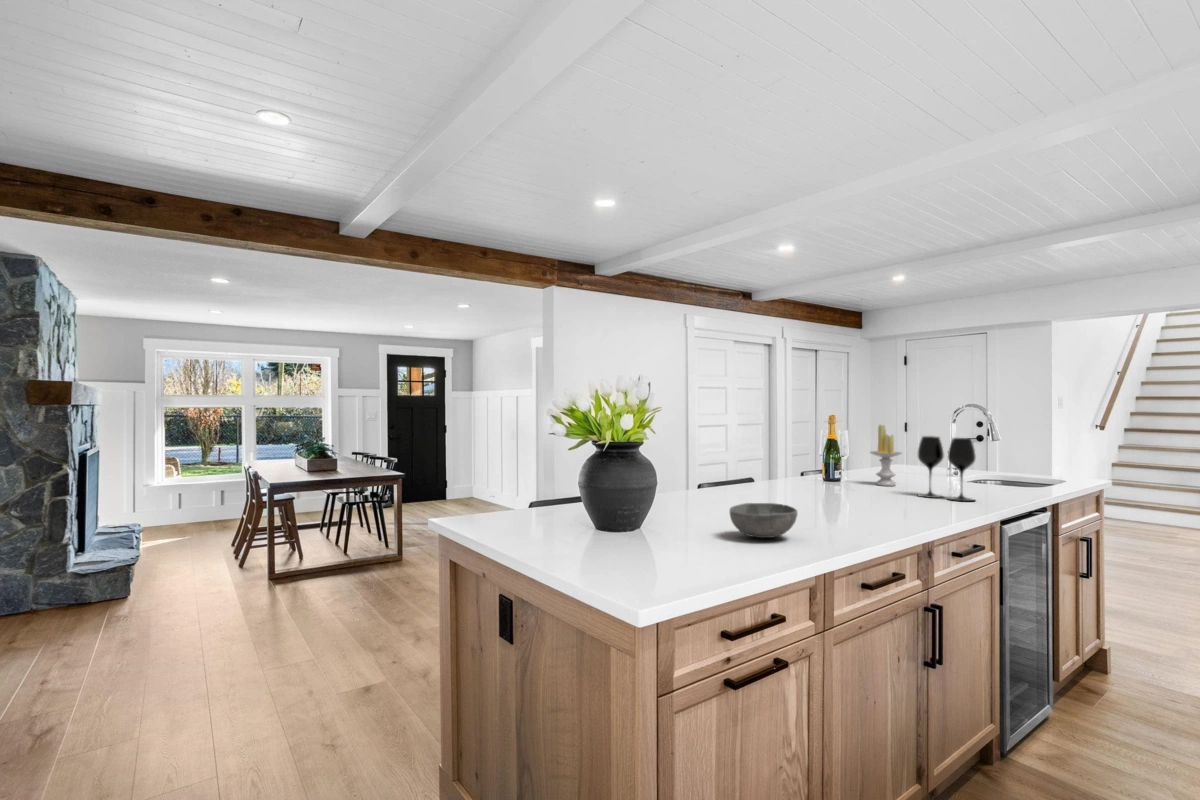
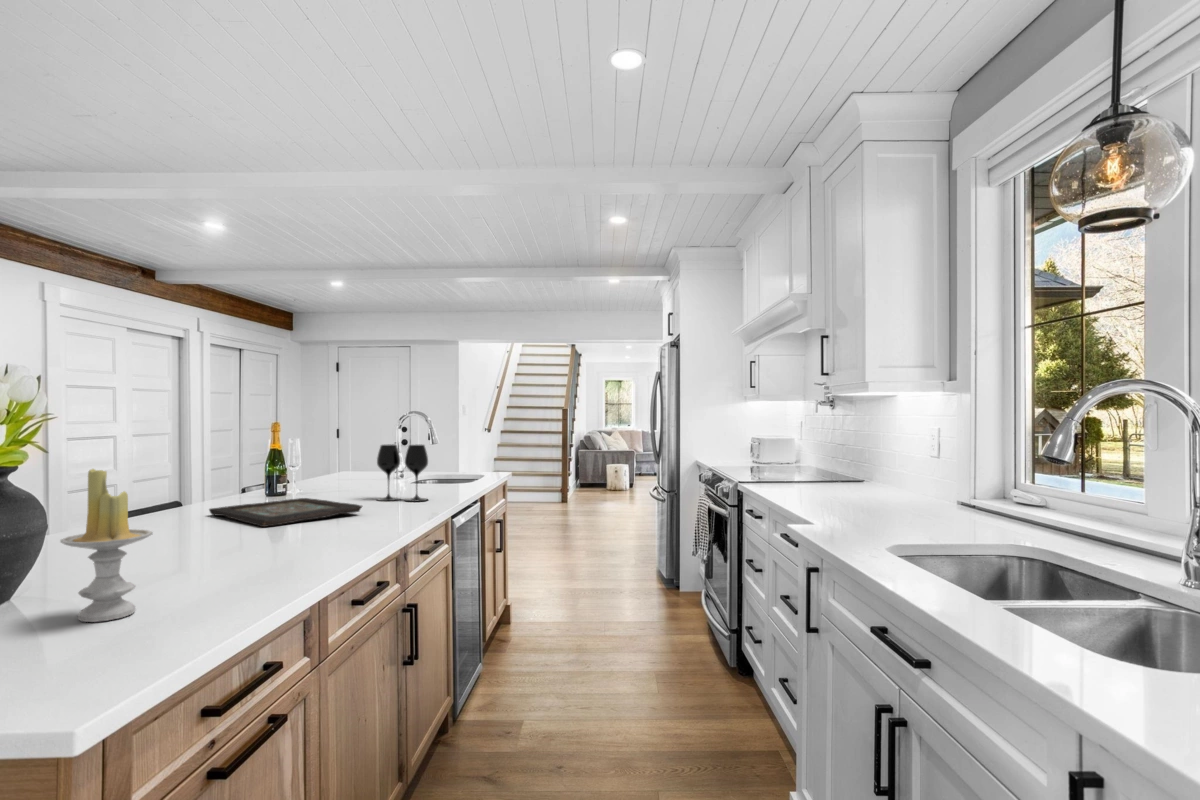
candle: present [870,425,902,486] -> present [61,469,153,622]
decorative tray: none [756,486,894,508] -> present [209,498,362,527]
bowl: present [730,503,797,538] -> none [194,528,281,571]

